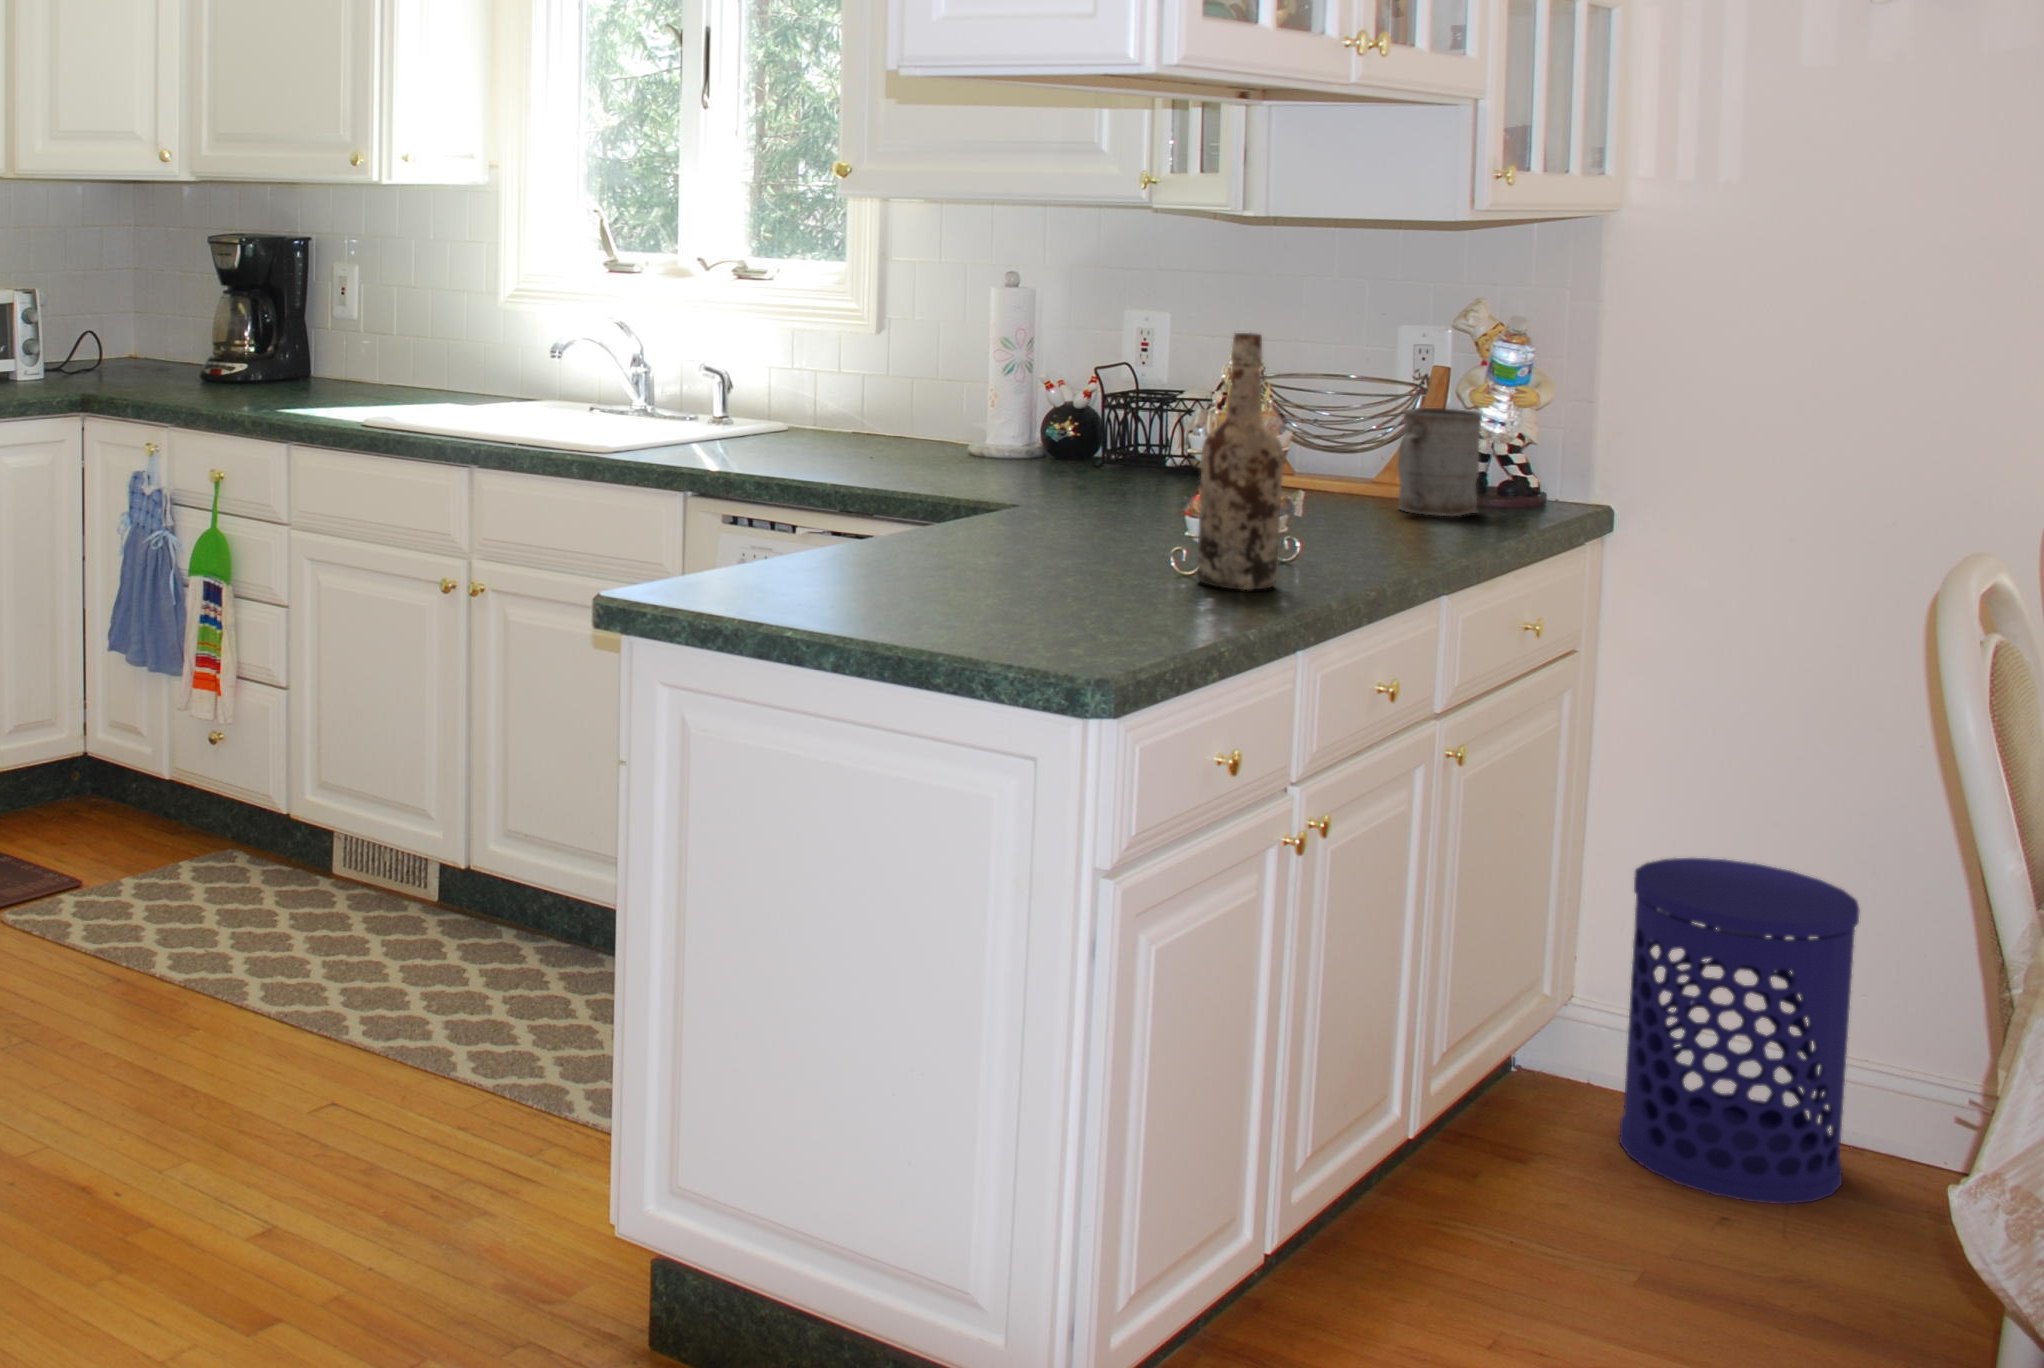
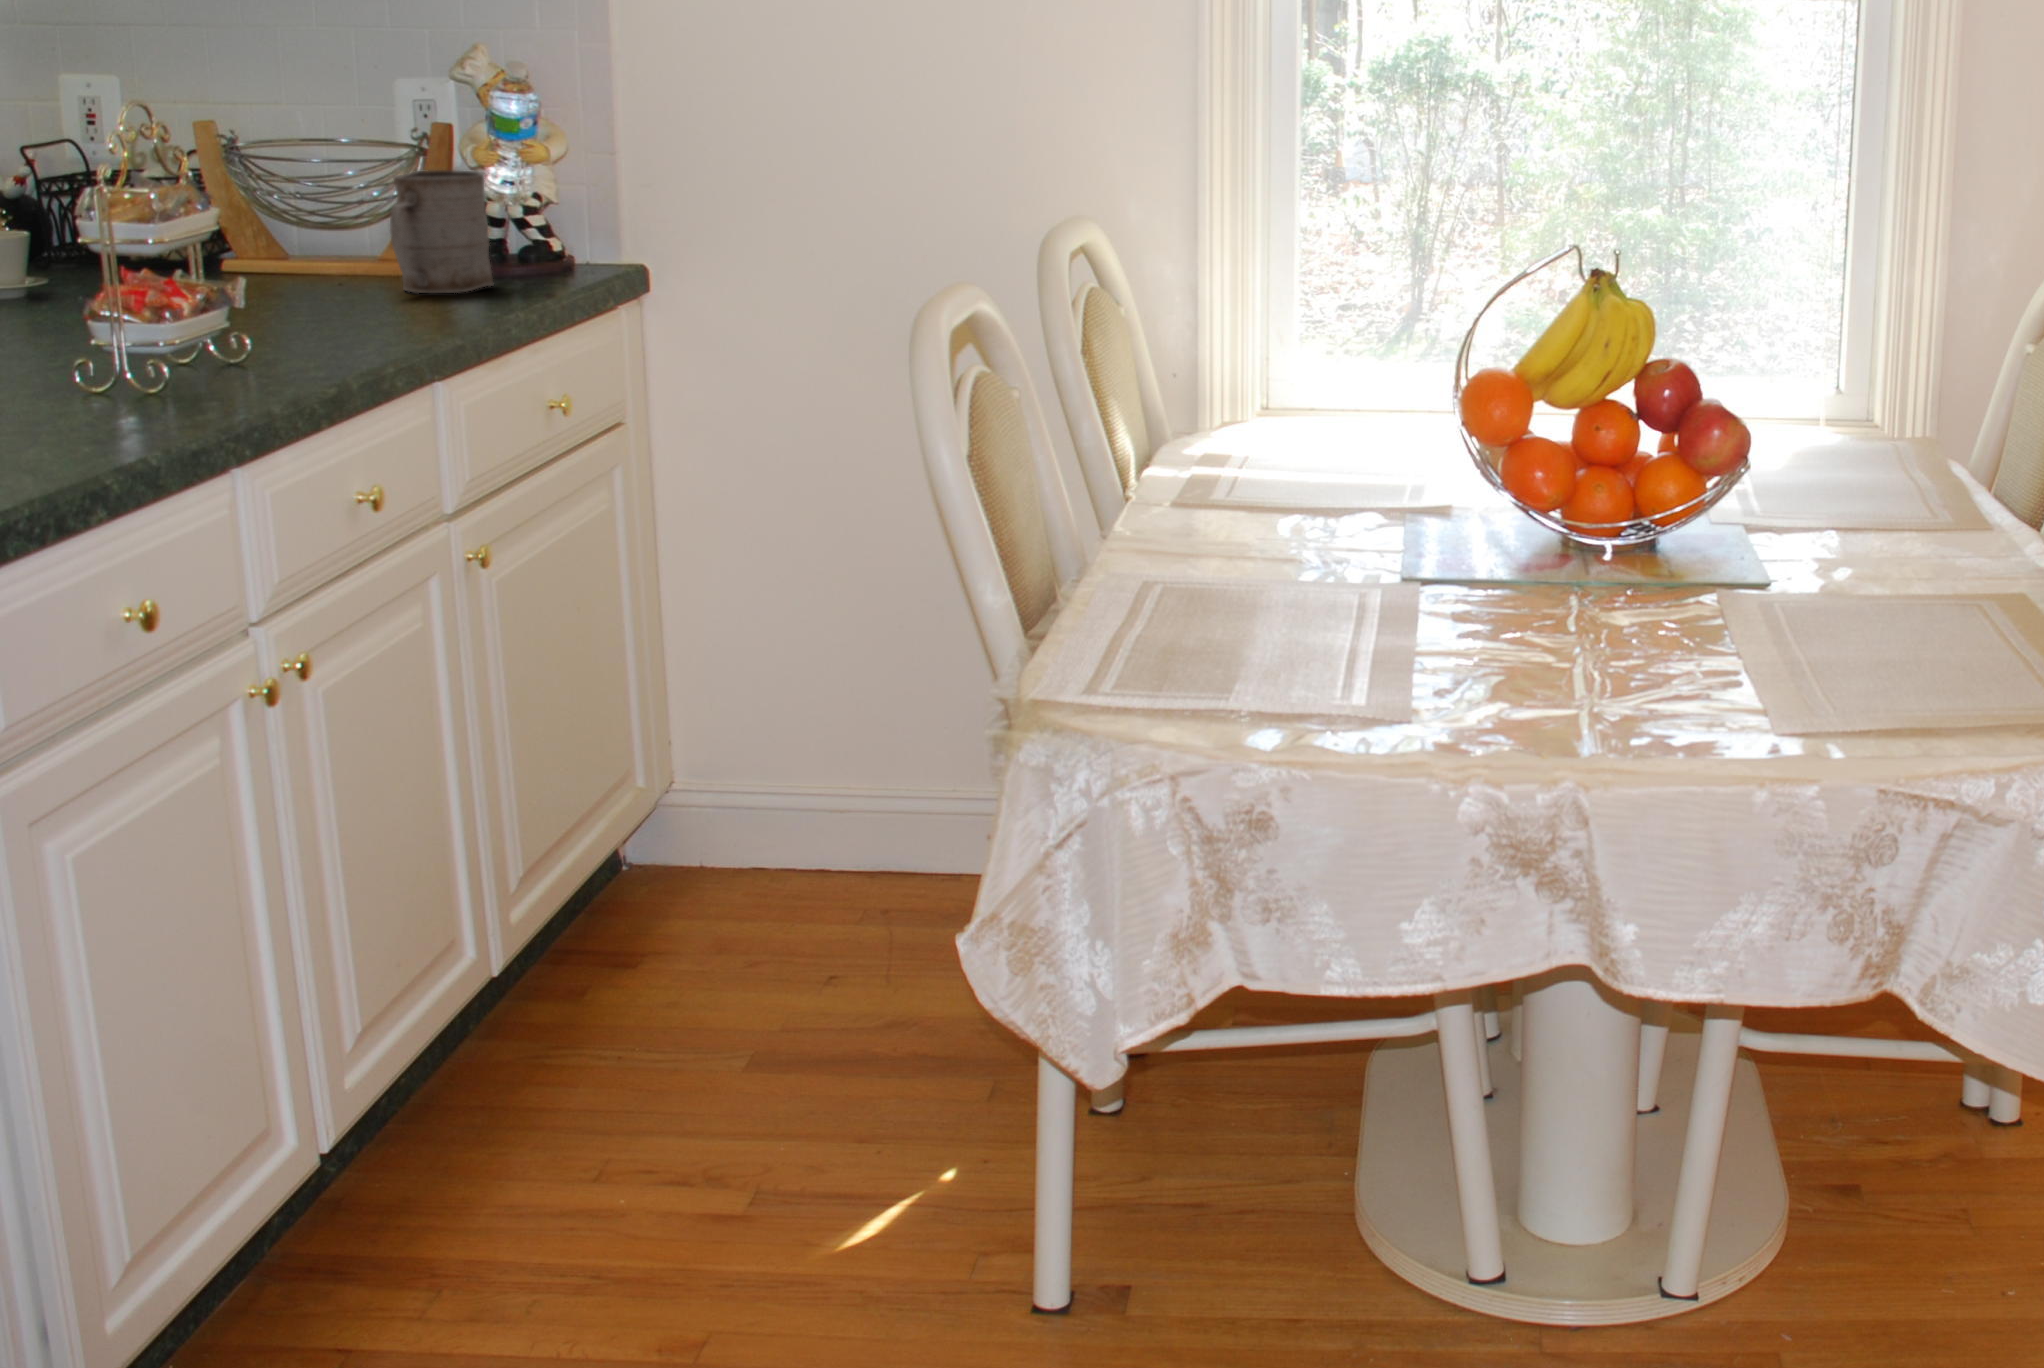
wine bottle: present [1197,333,1283,590] -> none [79,92,202,406]
waste bin: present [1620,858,1860,1204] -> none [704,611,923,941]

